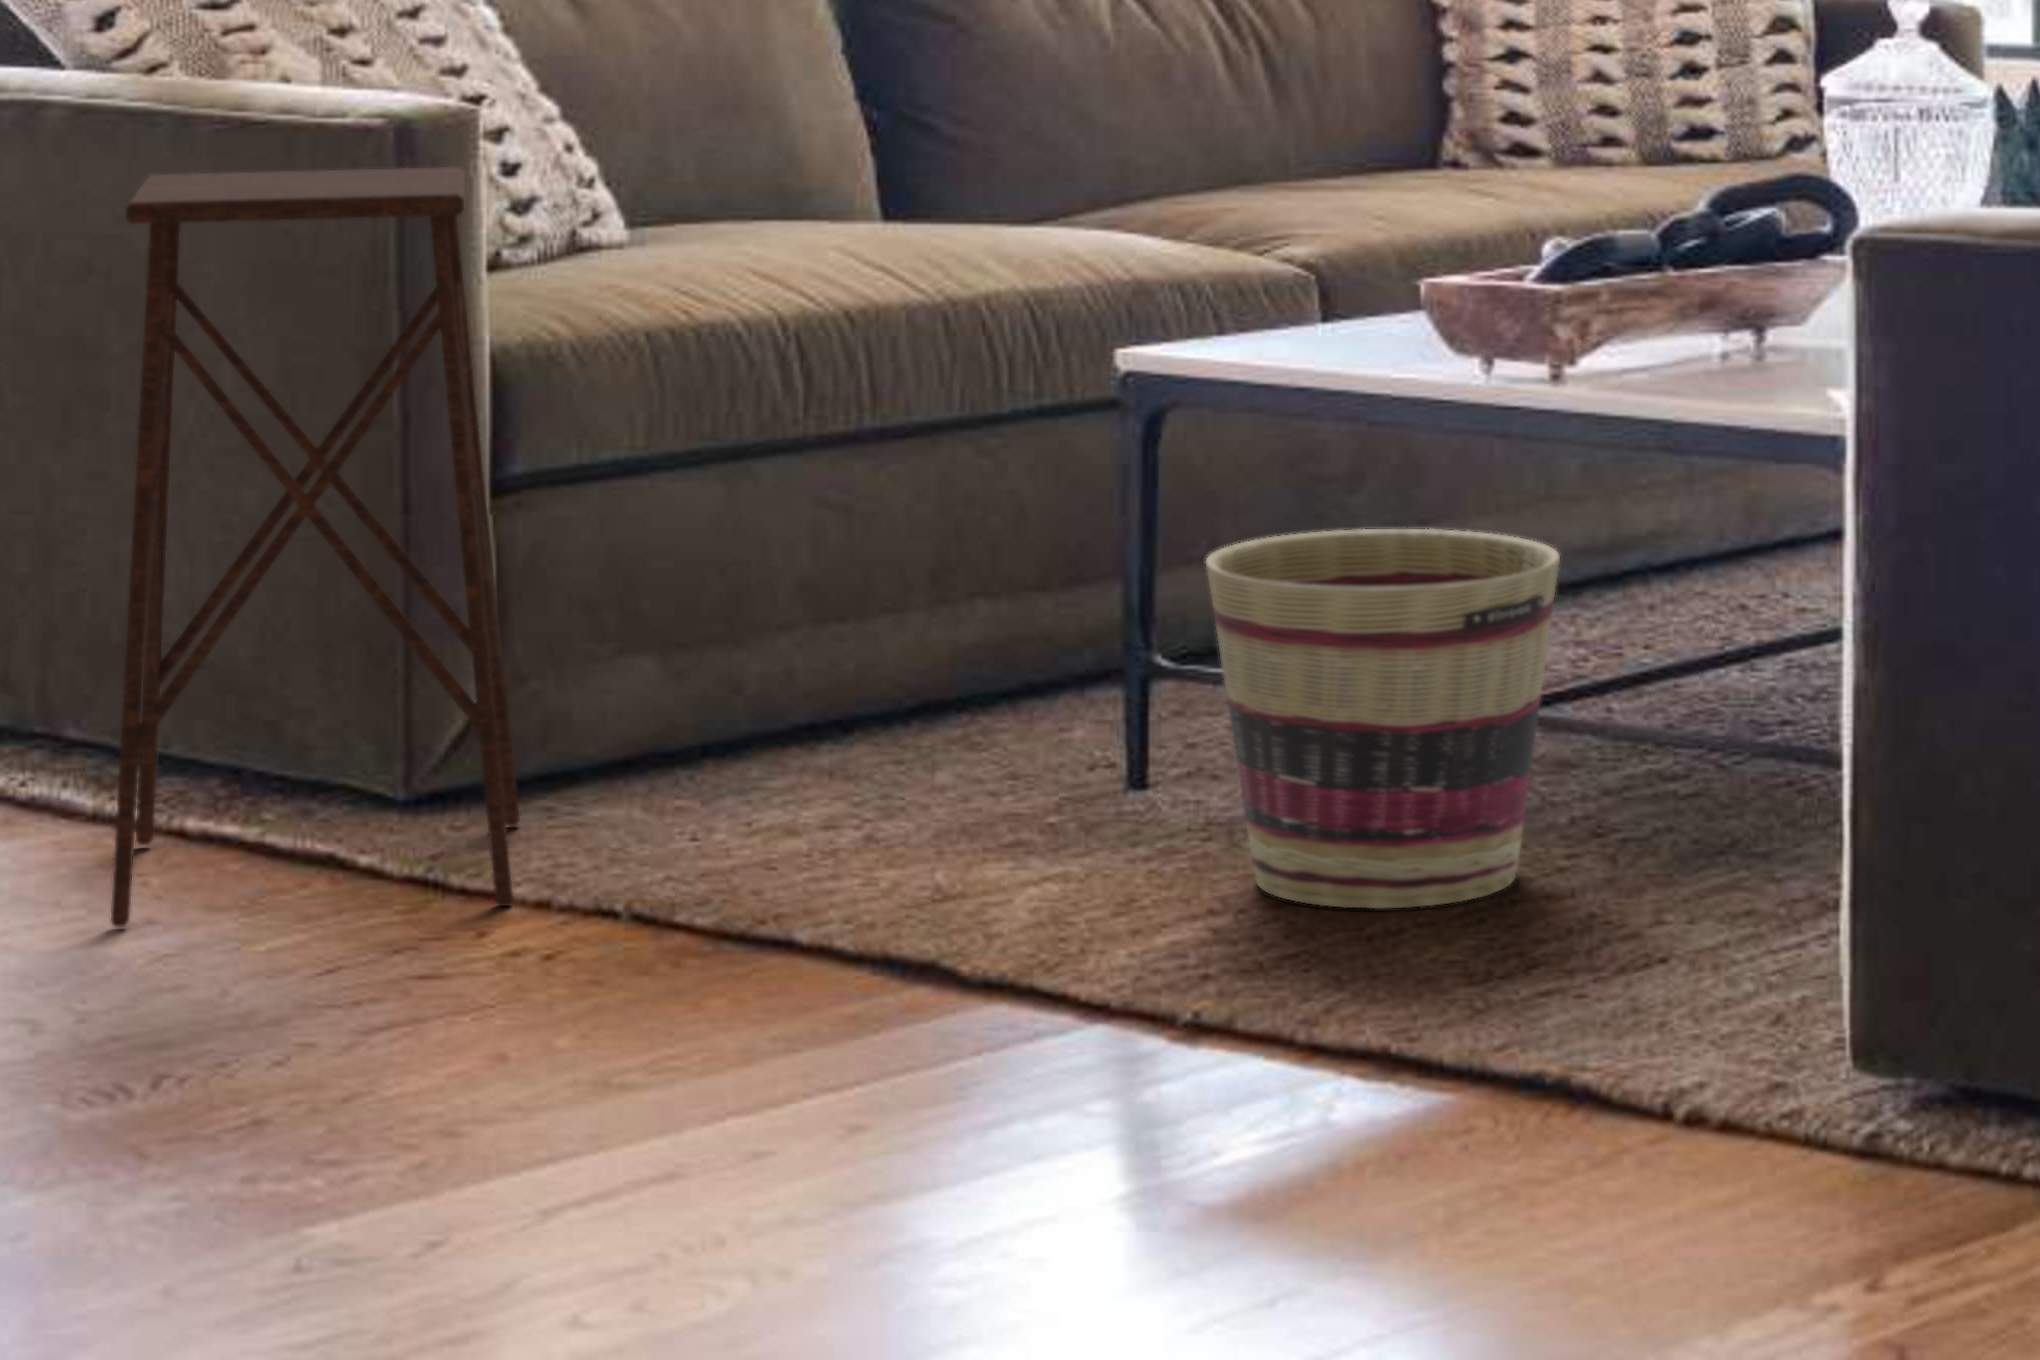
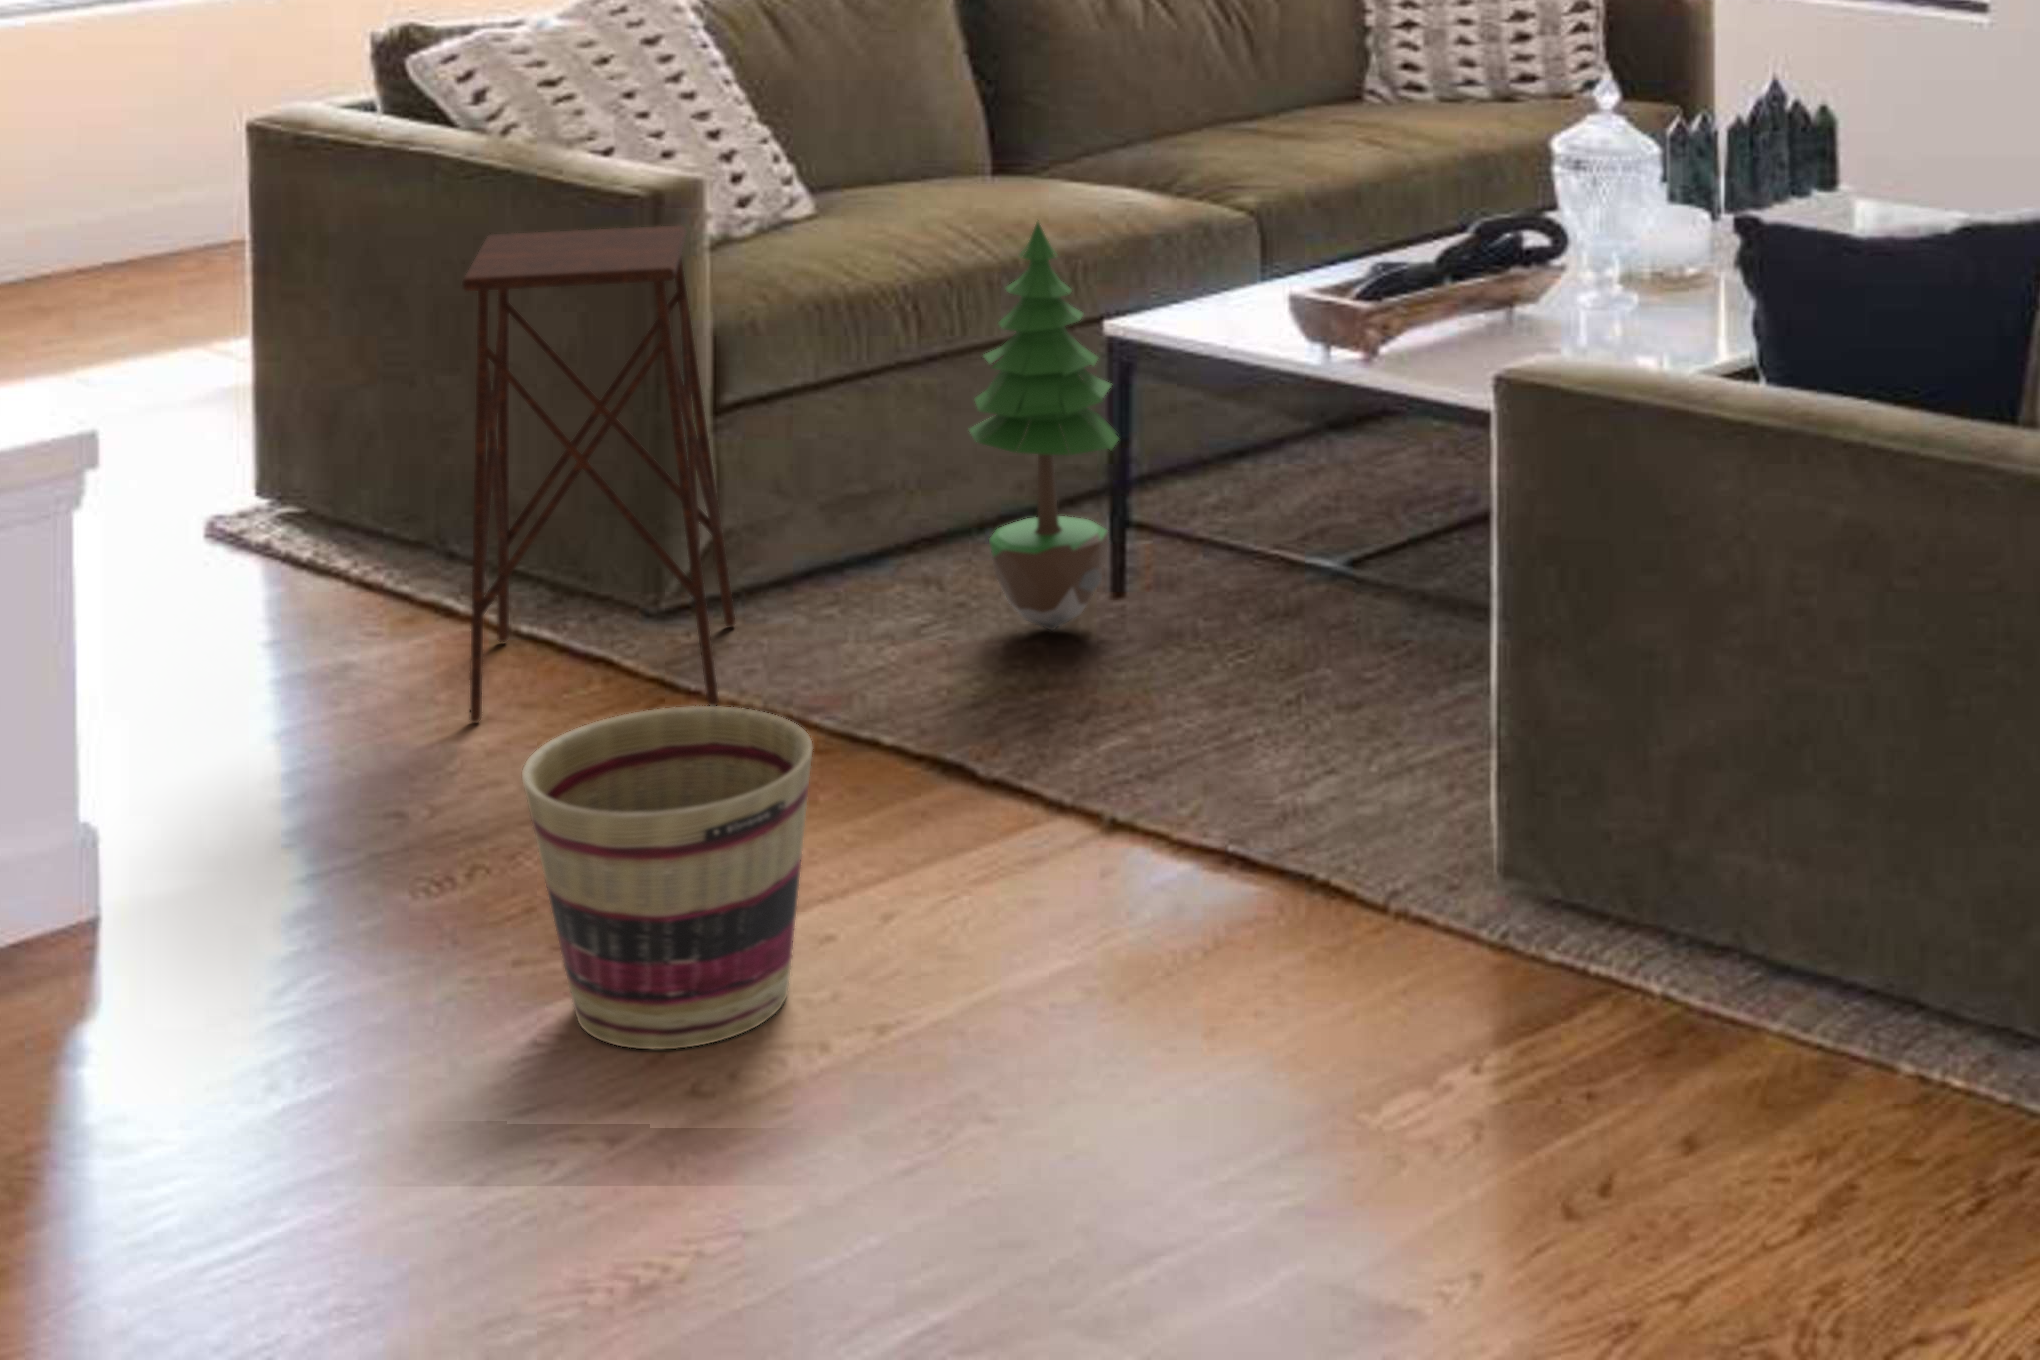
potted tree: none [902,158,1145,824] -> present [969,222,1119,630]
basket: present [1206,529,1560,908] -> present [522,706,812,1049]

